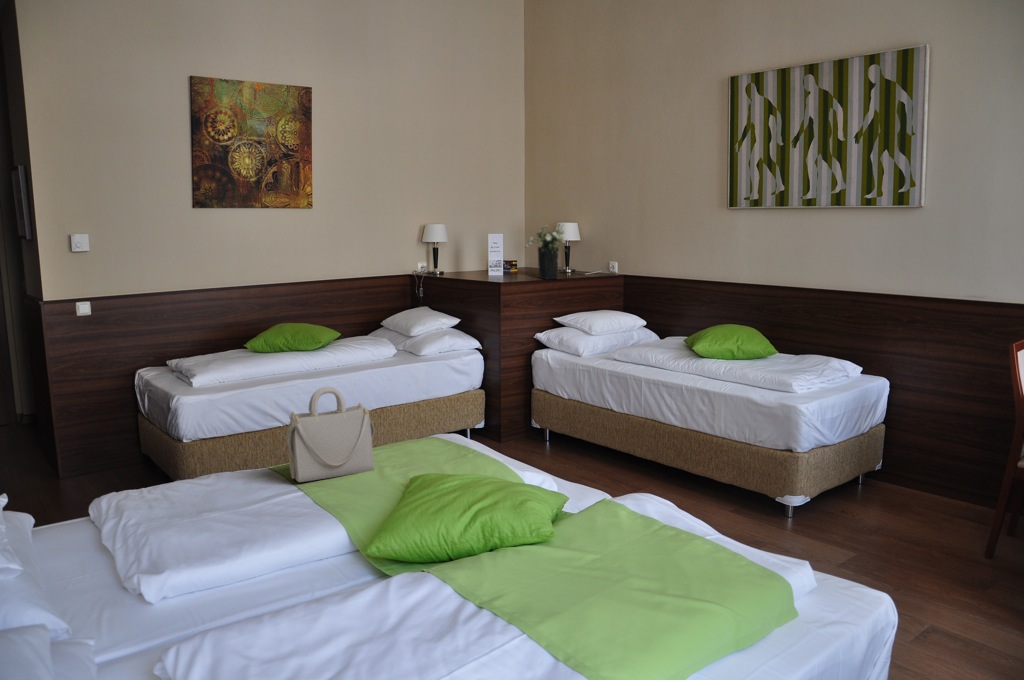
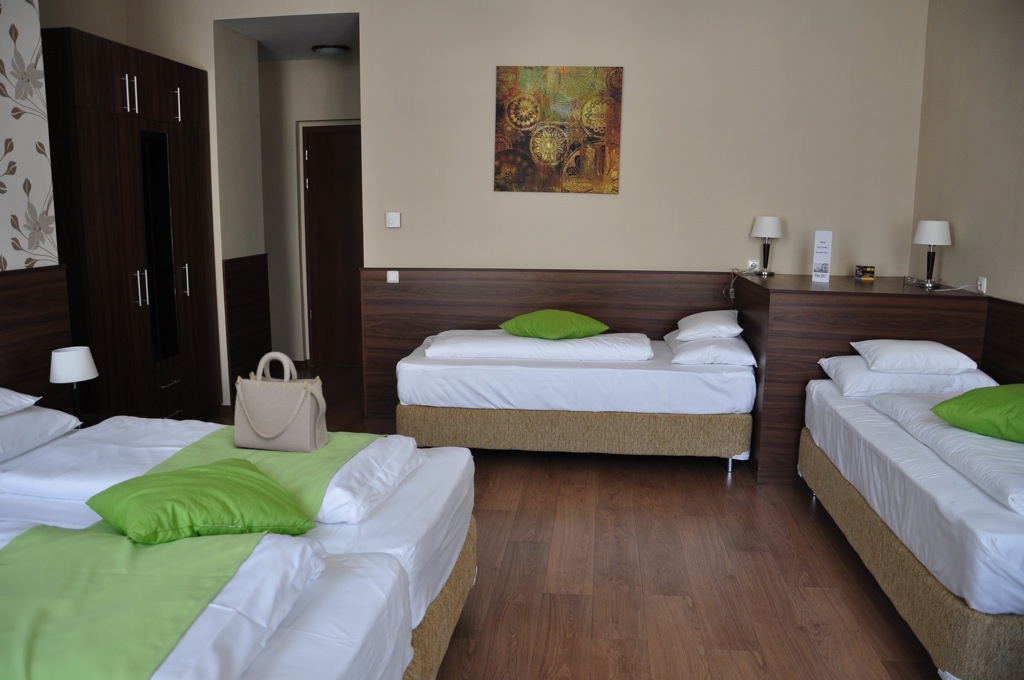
flower arrangement: present [525,225,565,279] -> none [840,215,910,290]

